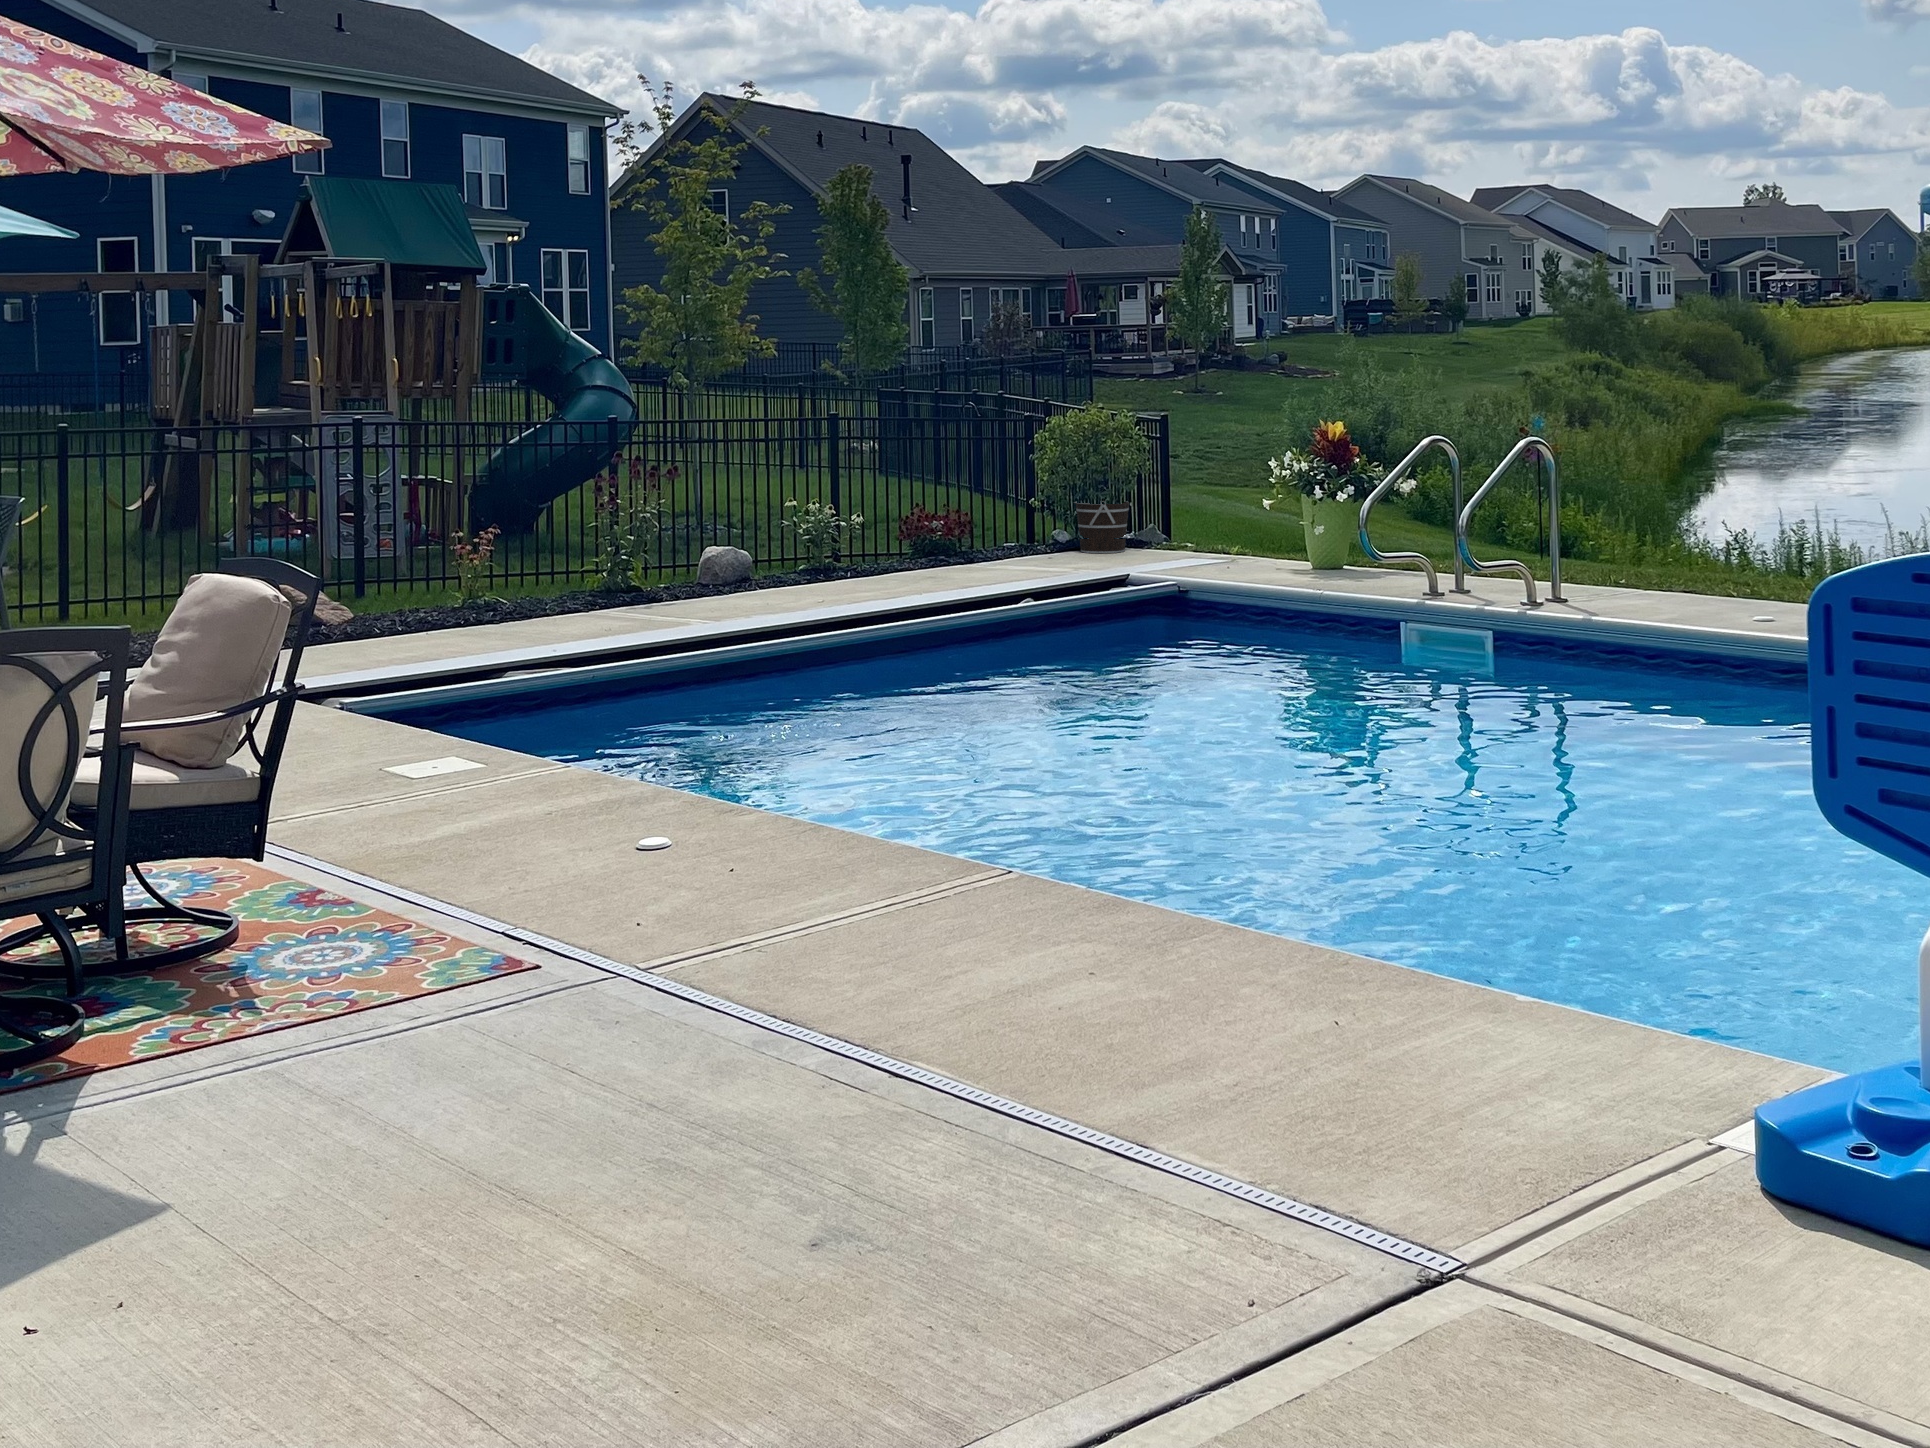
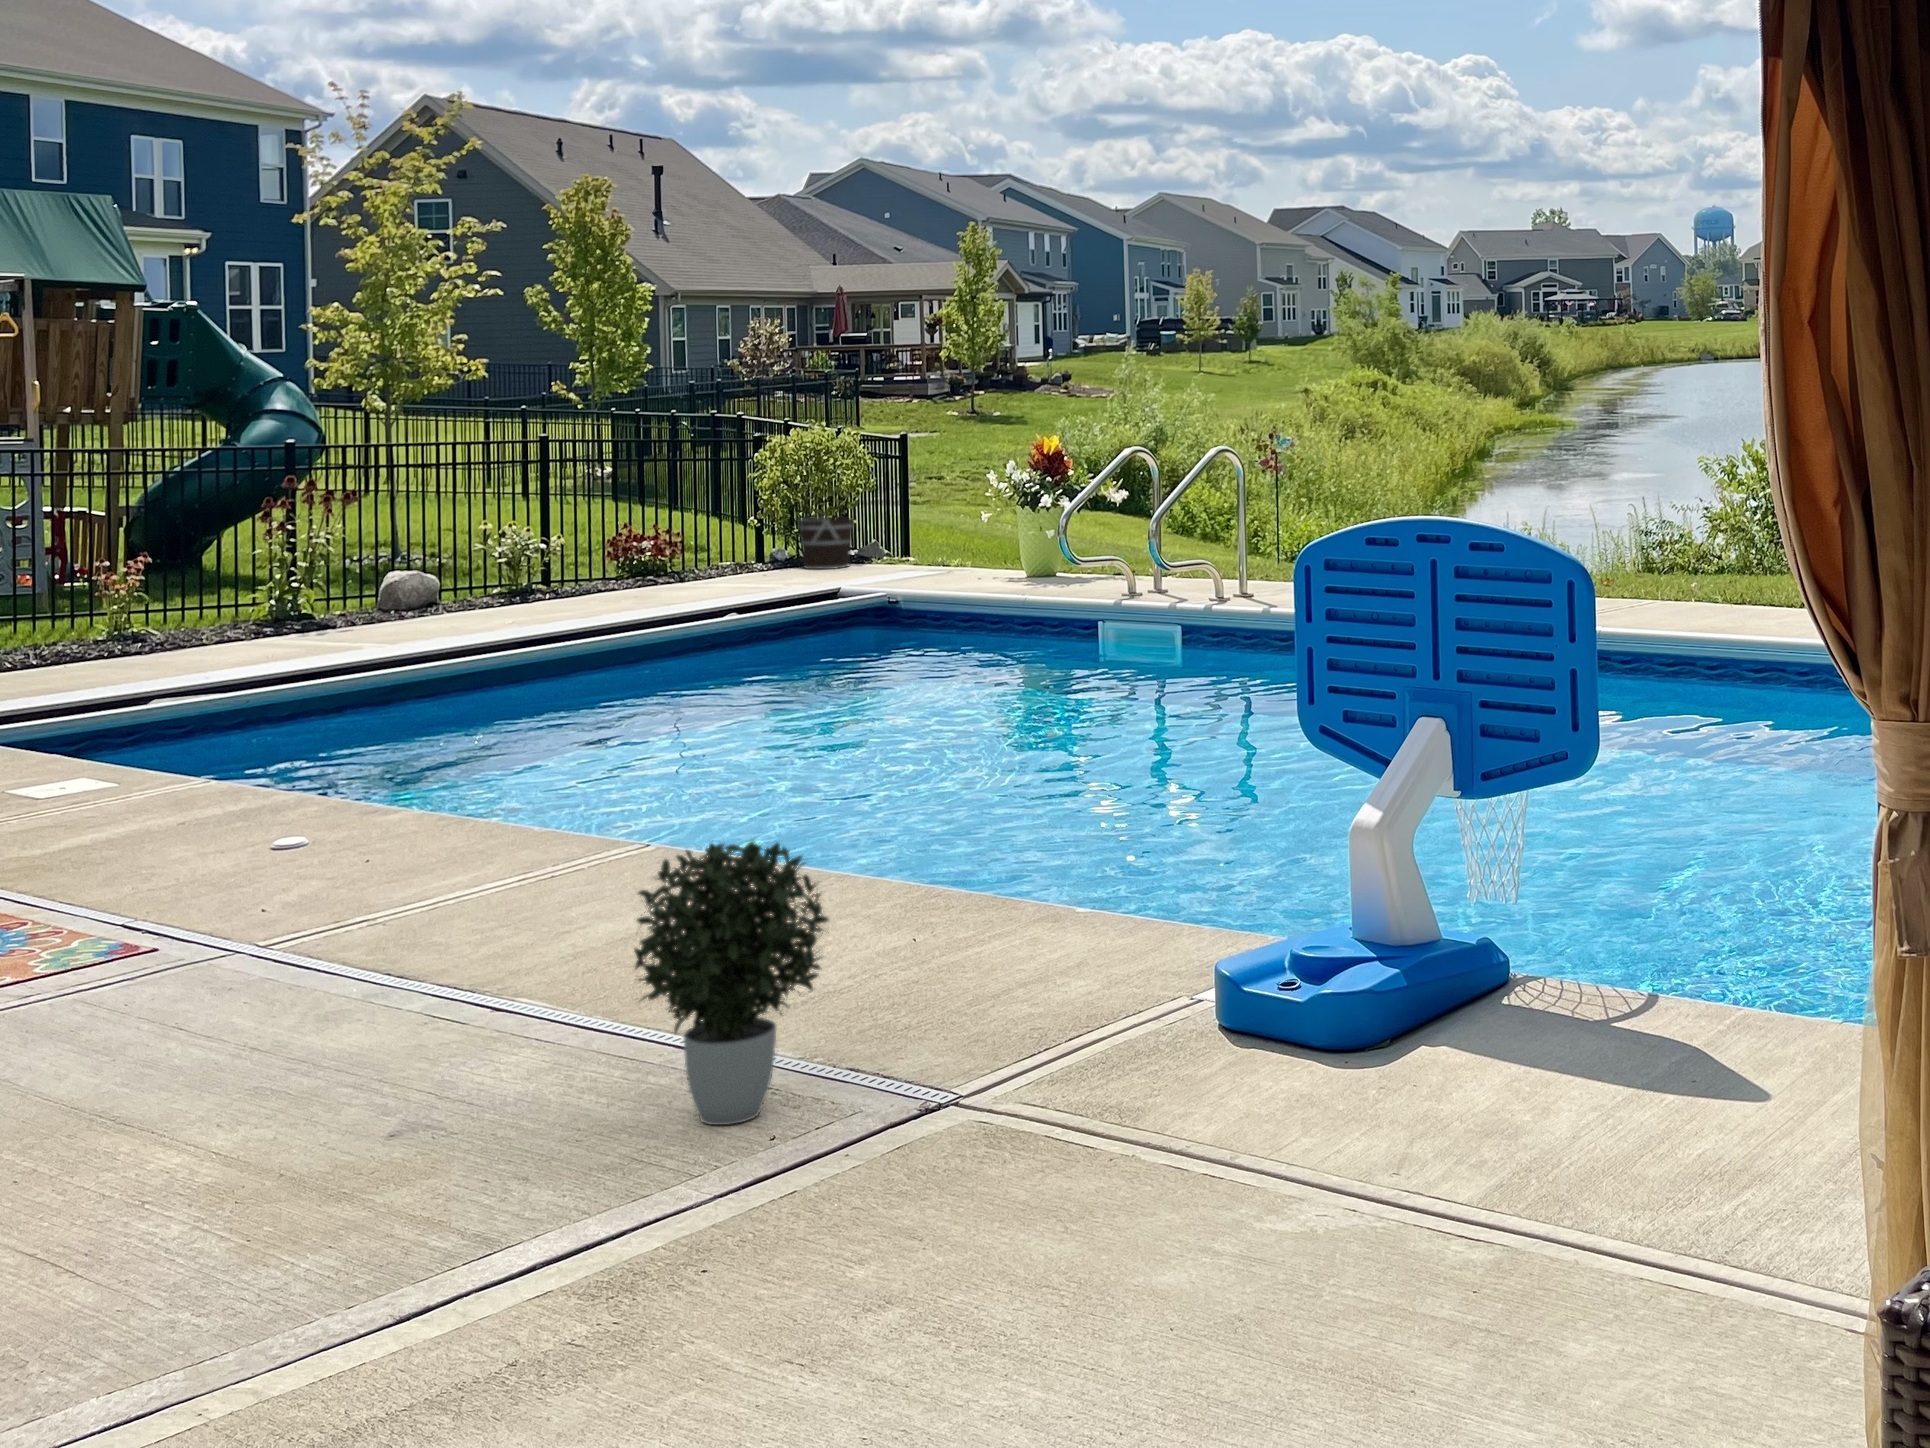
potted plant: none [1080,930,1311,1286] -> present [634,841,829,1125]

